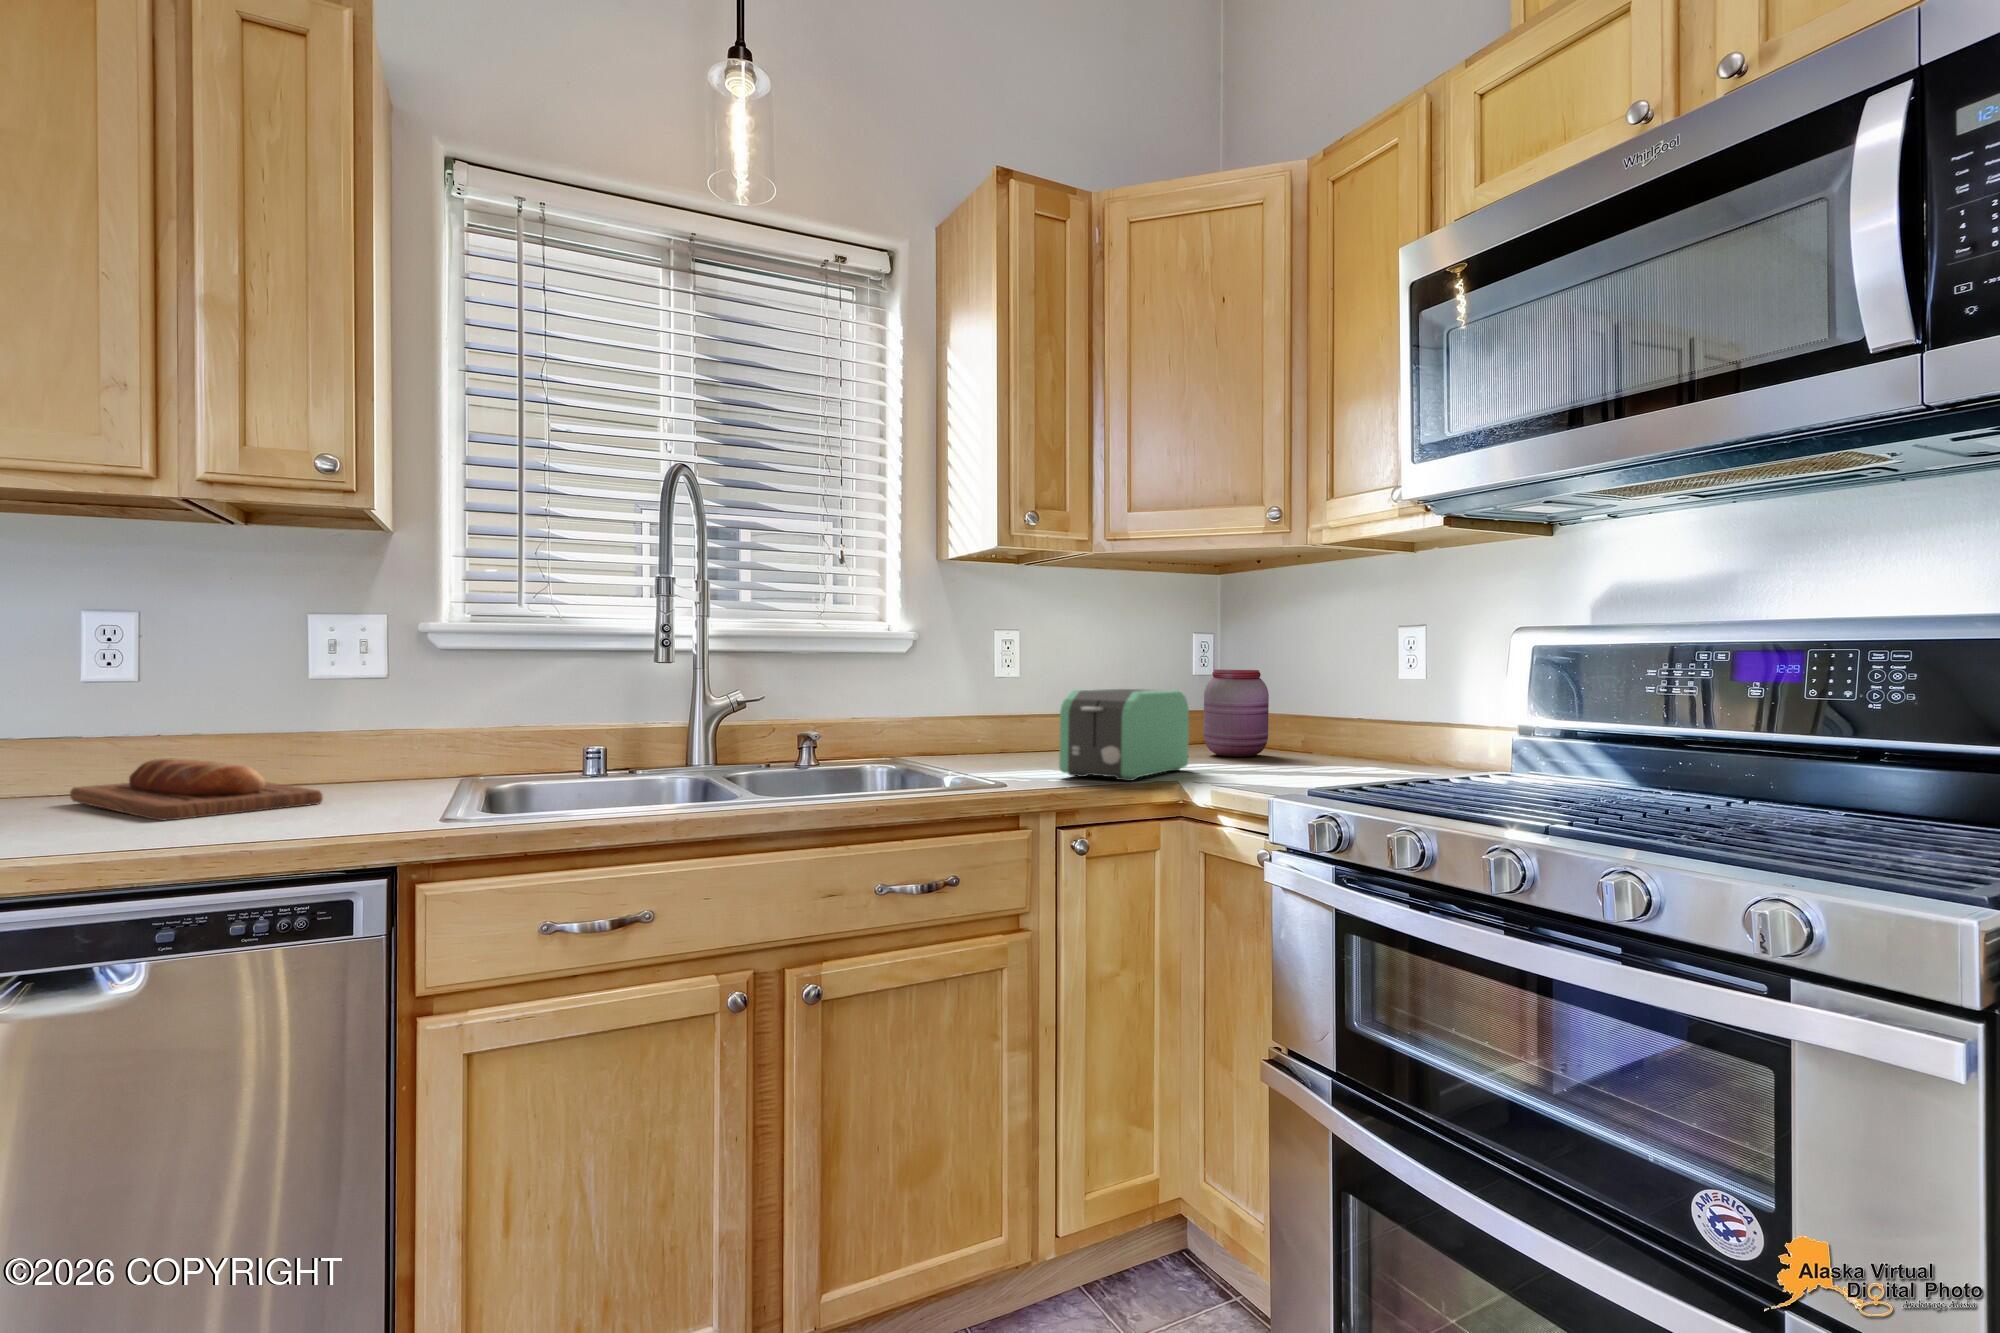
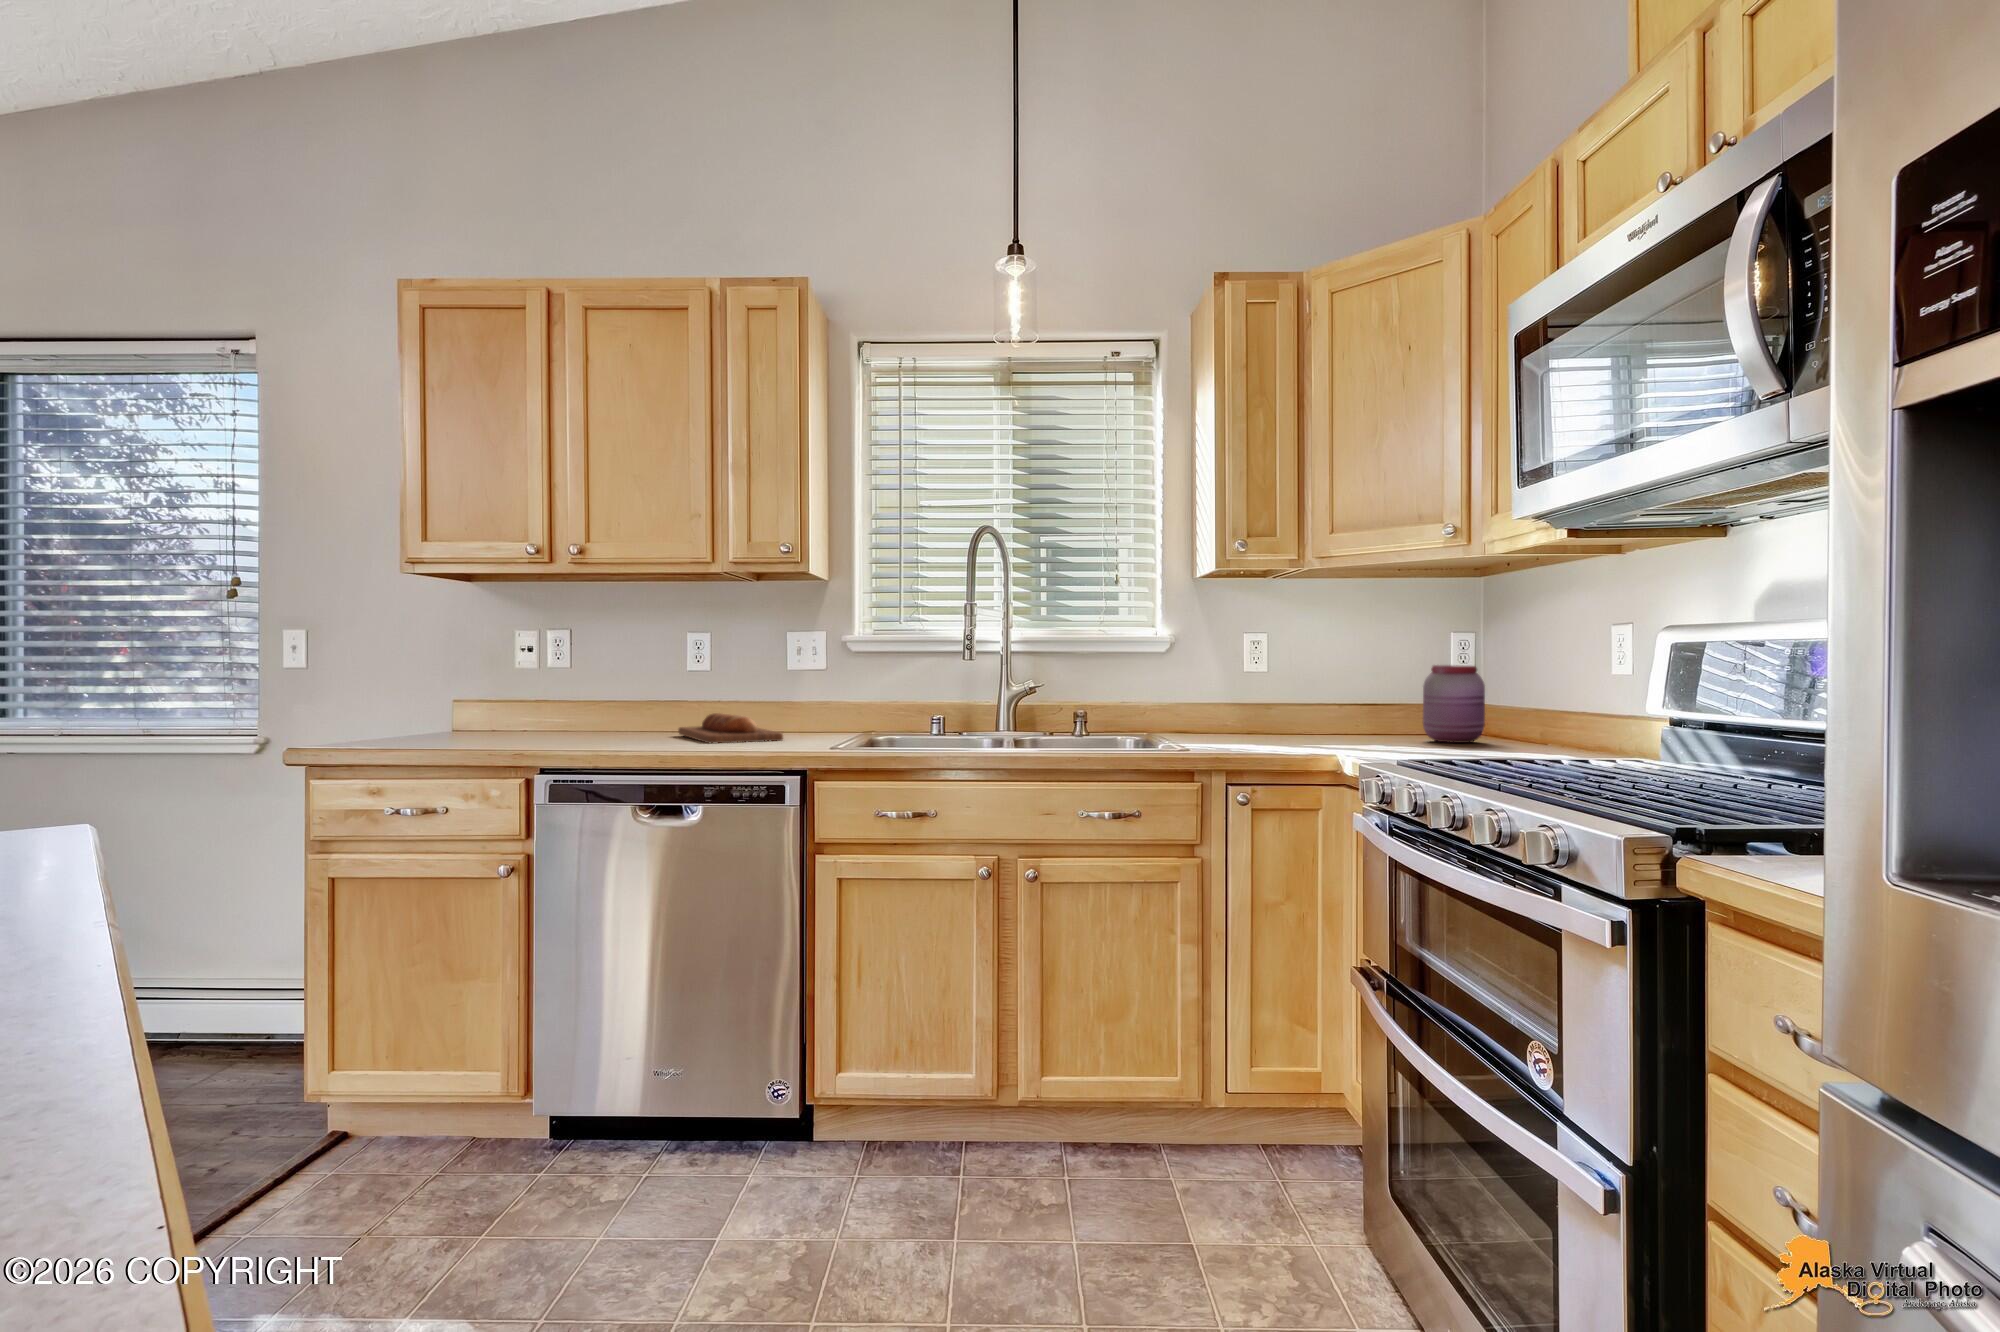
toaster: present [1059,689,1189,781] -> none [1241,680,1366,752]

